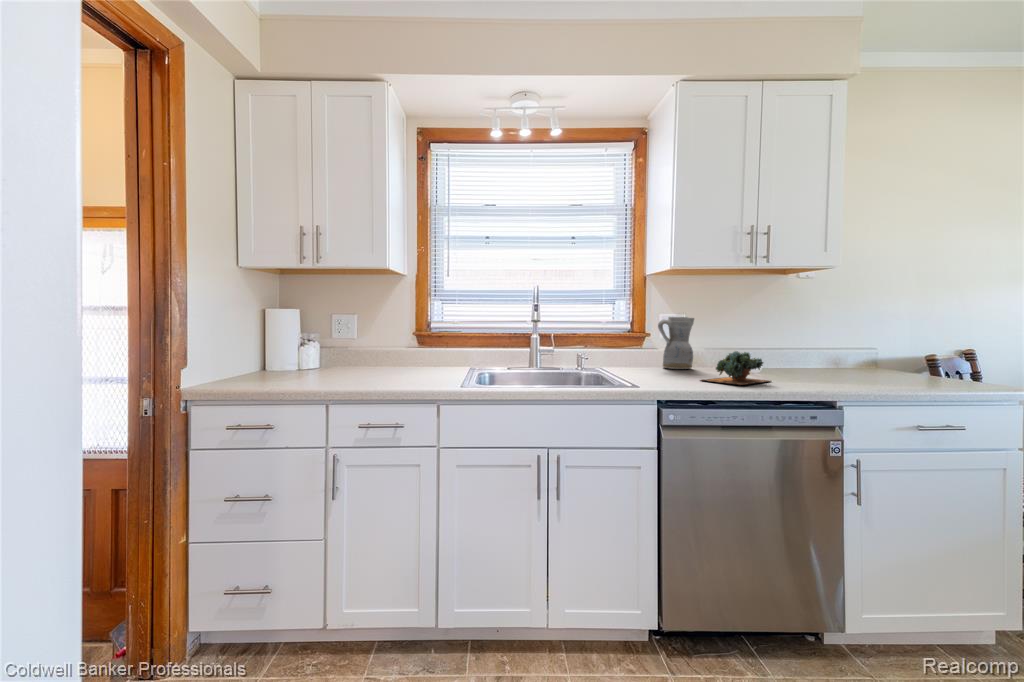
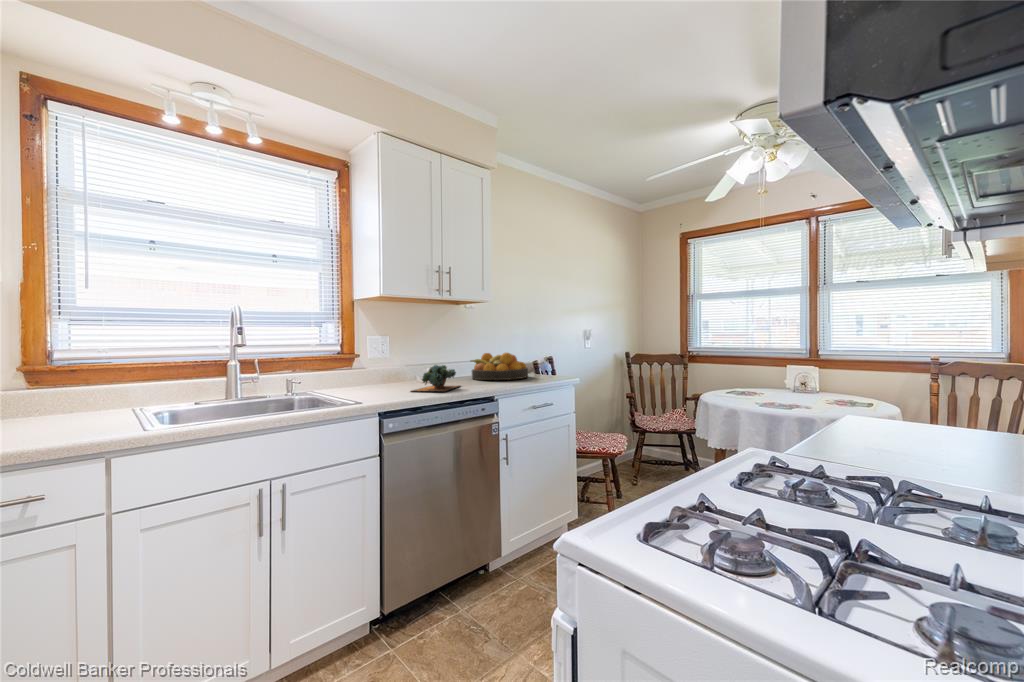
ceramic pitcher: present [658,317,694,369] -> none [366,339,397,384]
fruit bowl: none [795,340,897,381] -> present [471,353,528,380]

